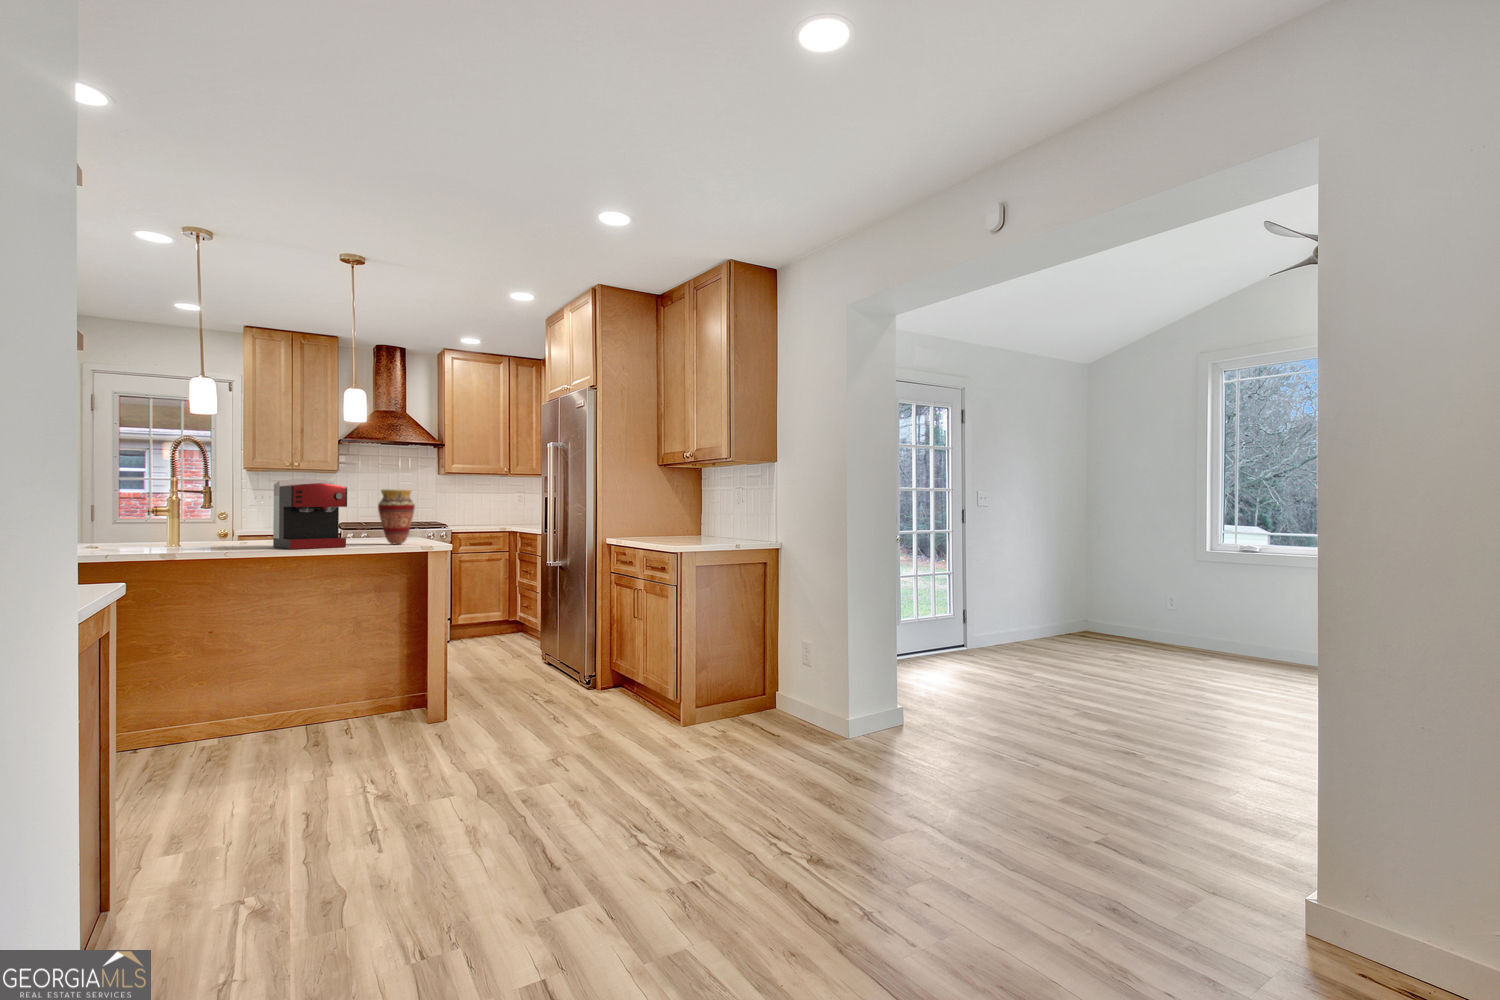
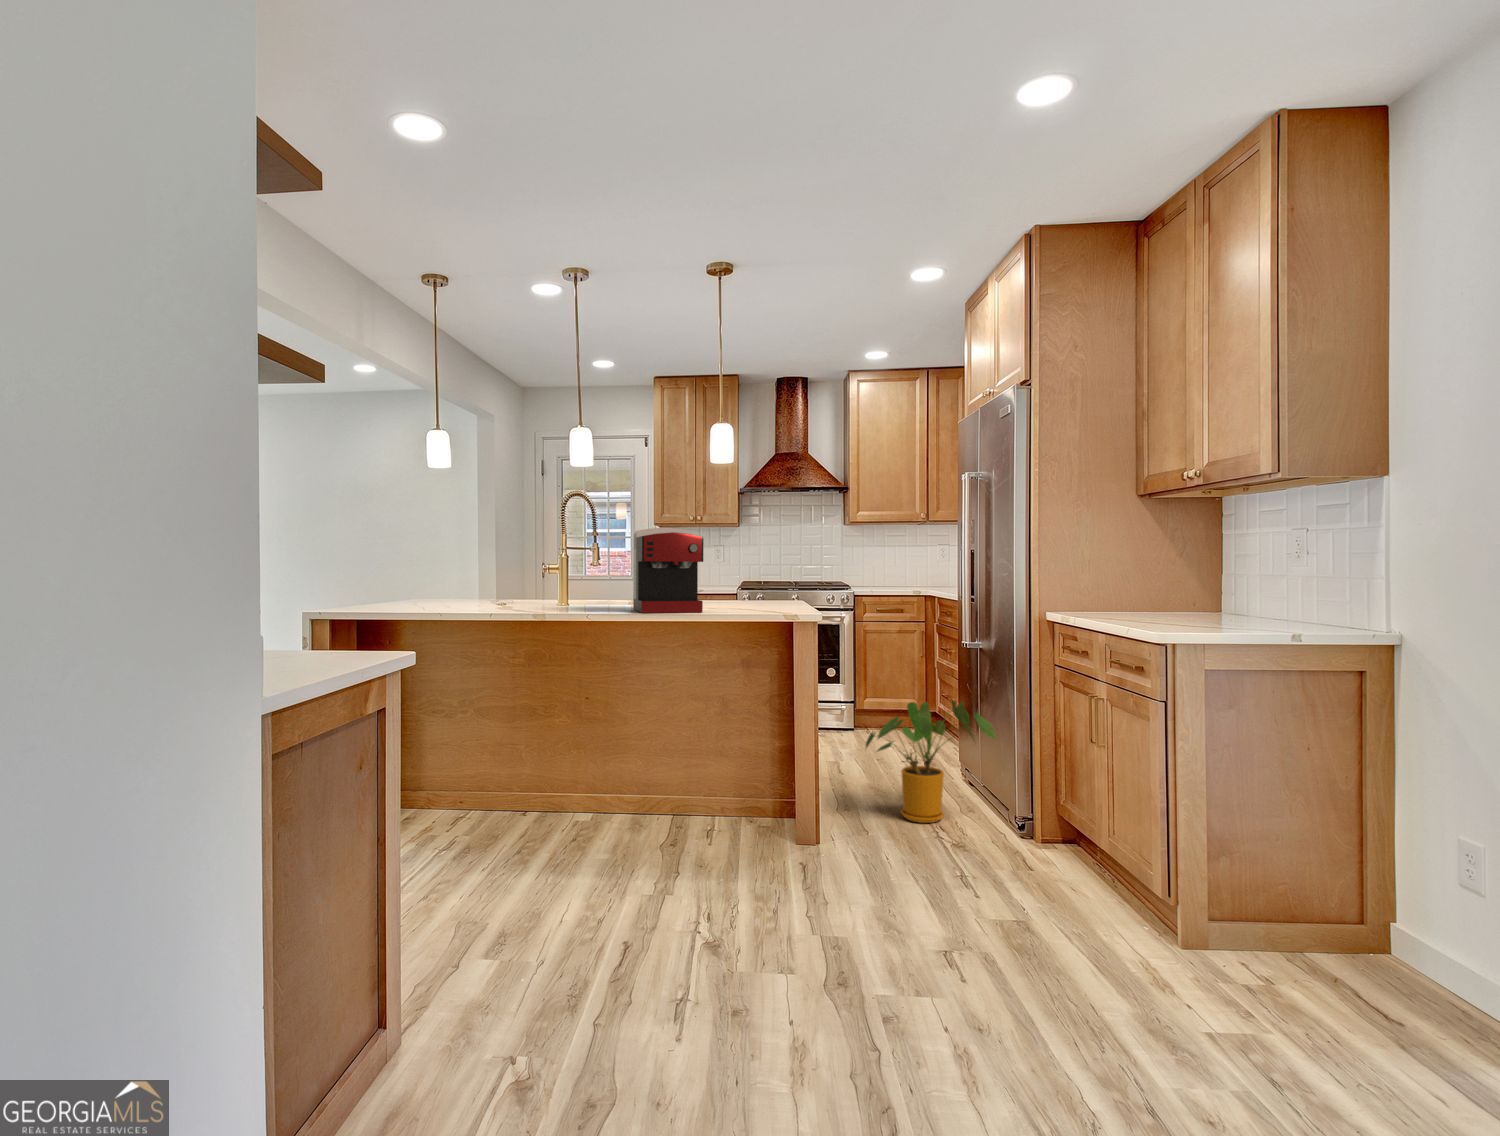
vase: present [378,489,415,544] -> none [742,540,785,610]
house plant: none [478,604,572,693] -> present [866,701,995,823]

